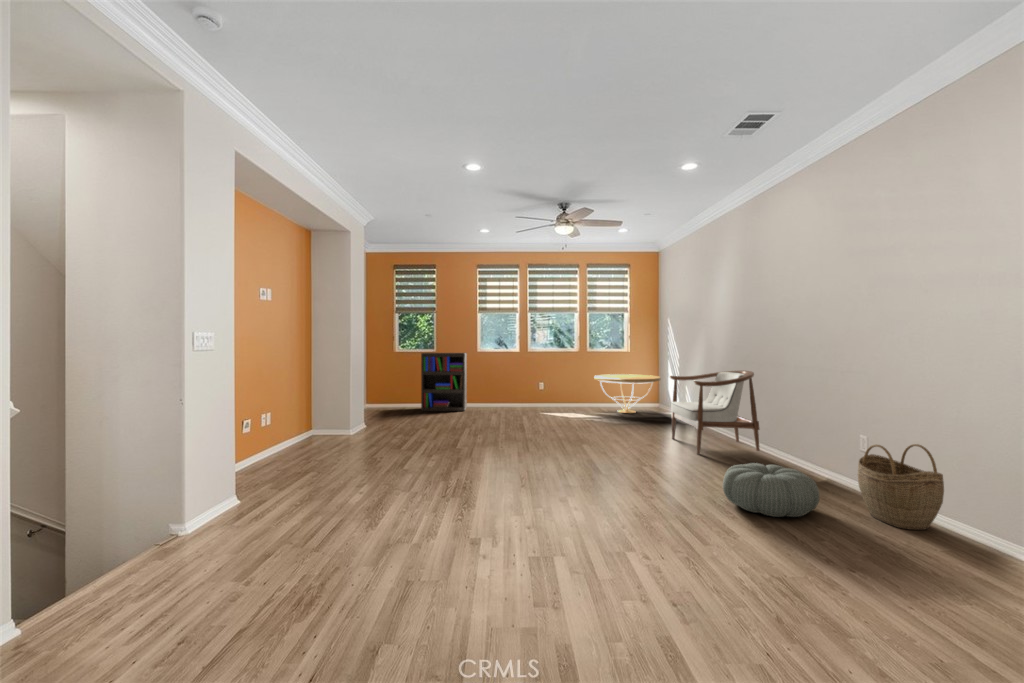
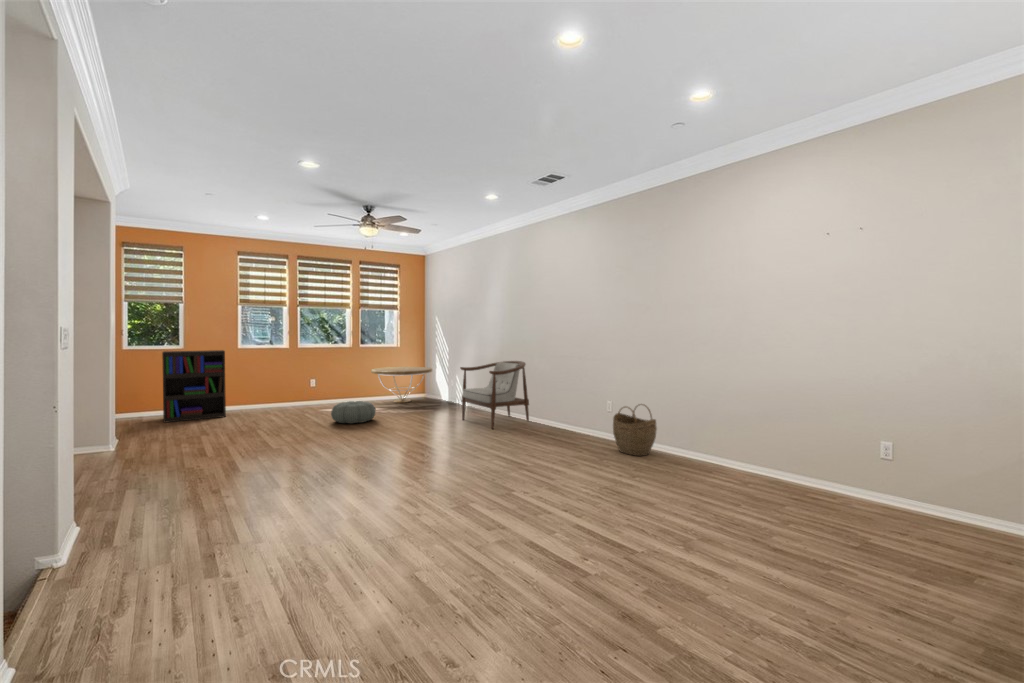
pouf: present [723,463,819,517] -> present [331,401,376,423]

